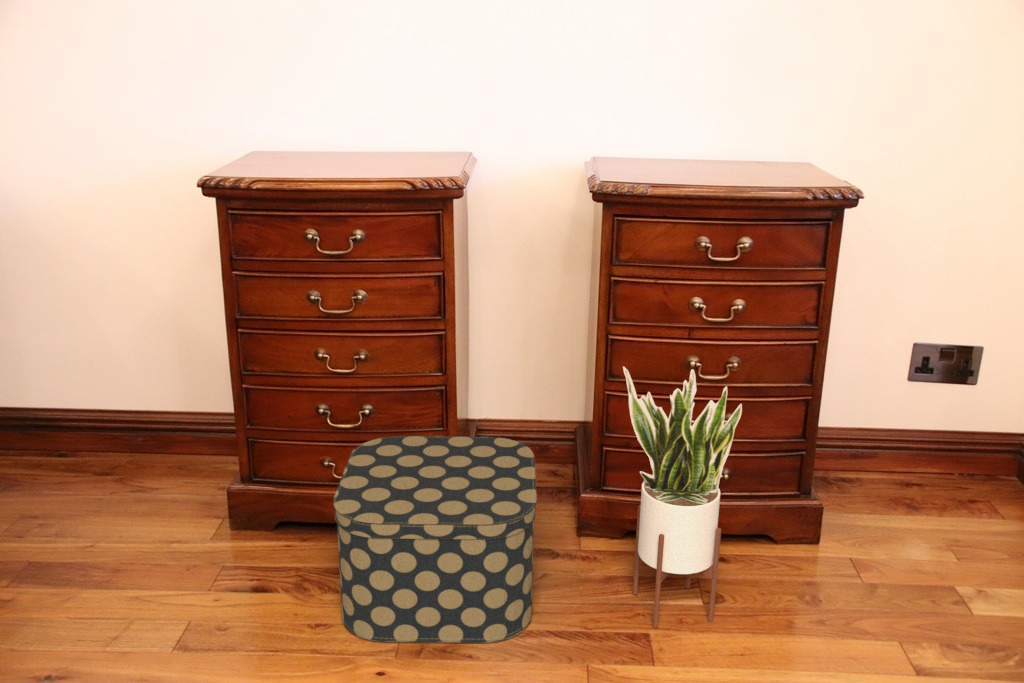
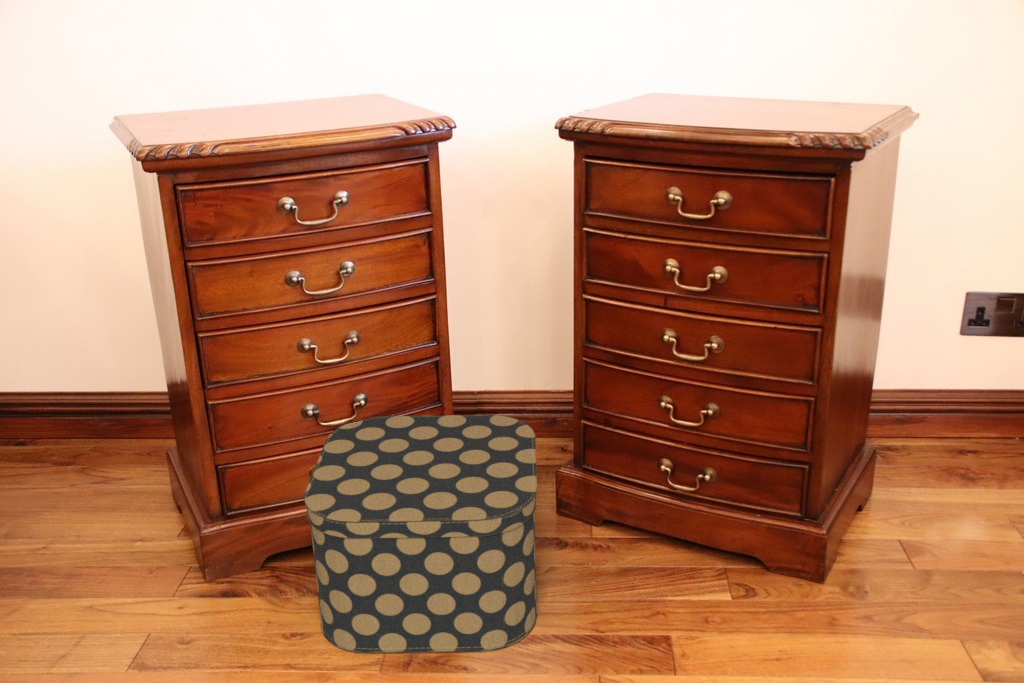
potted plant: present [623,367,742,628] -> none [632,333,772,629]

